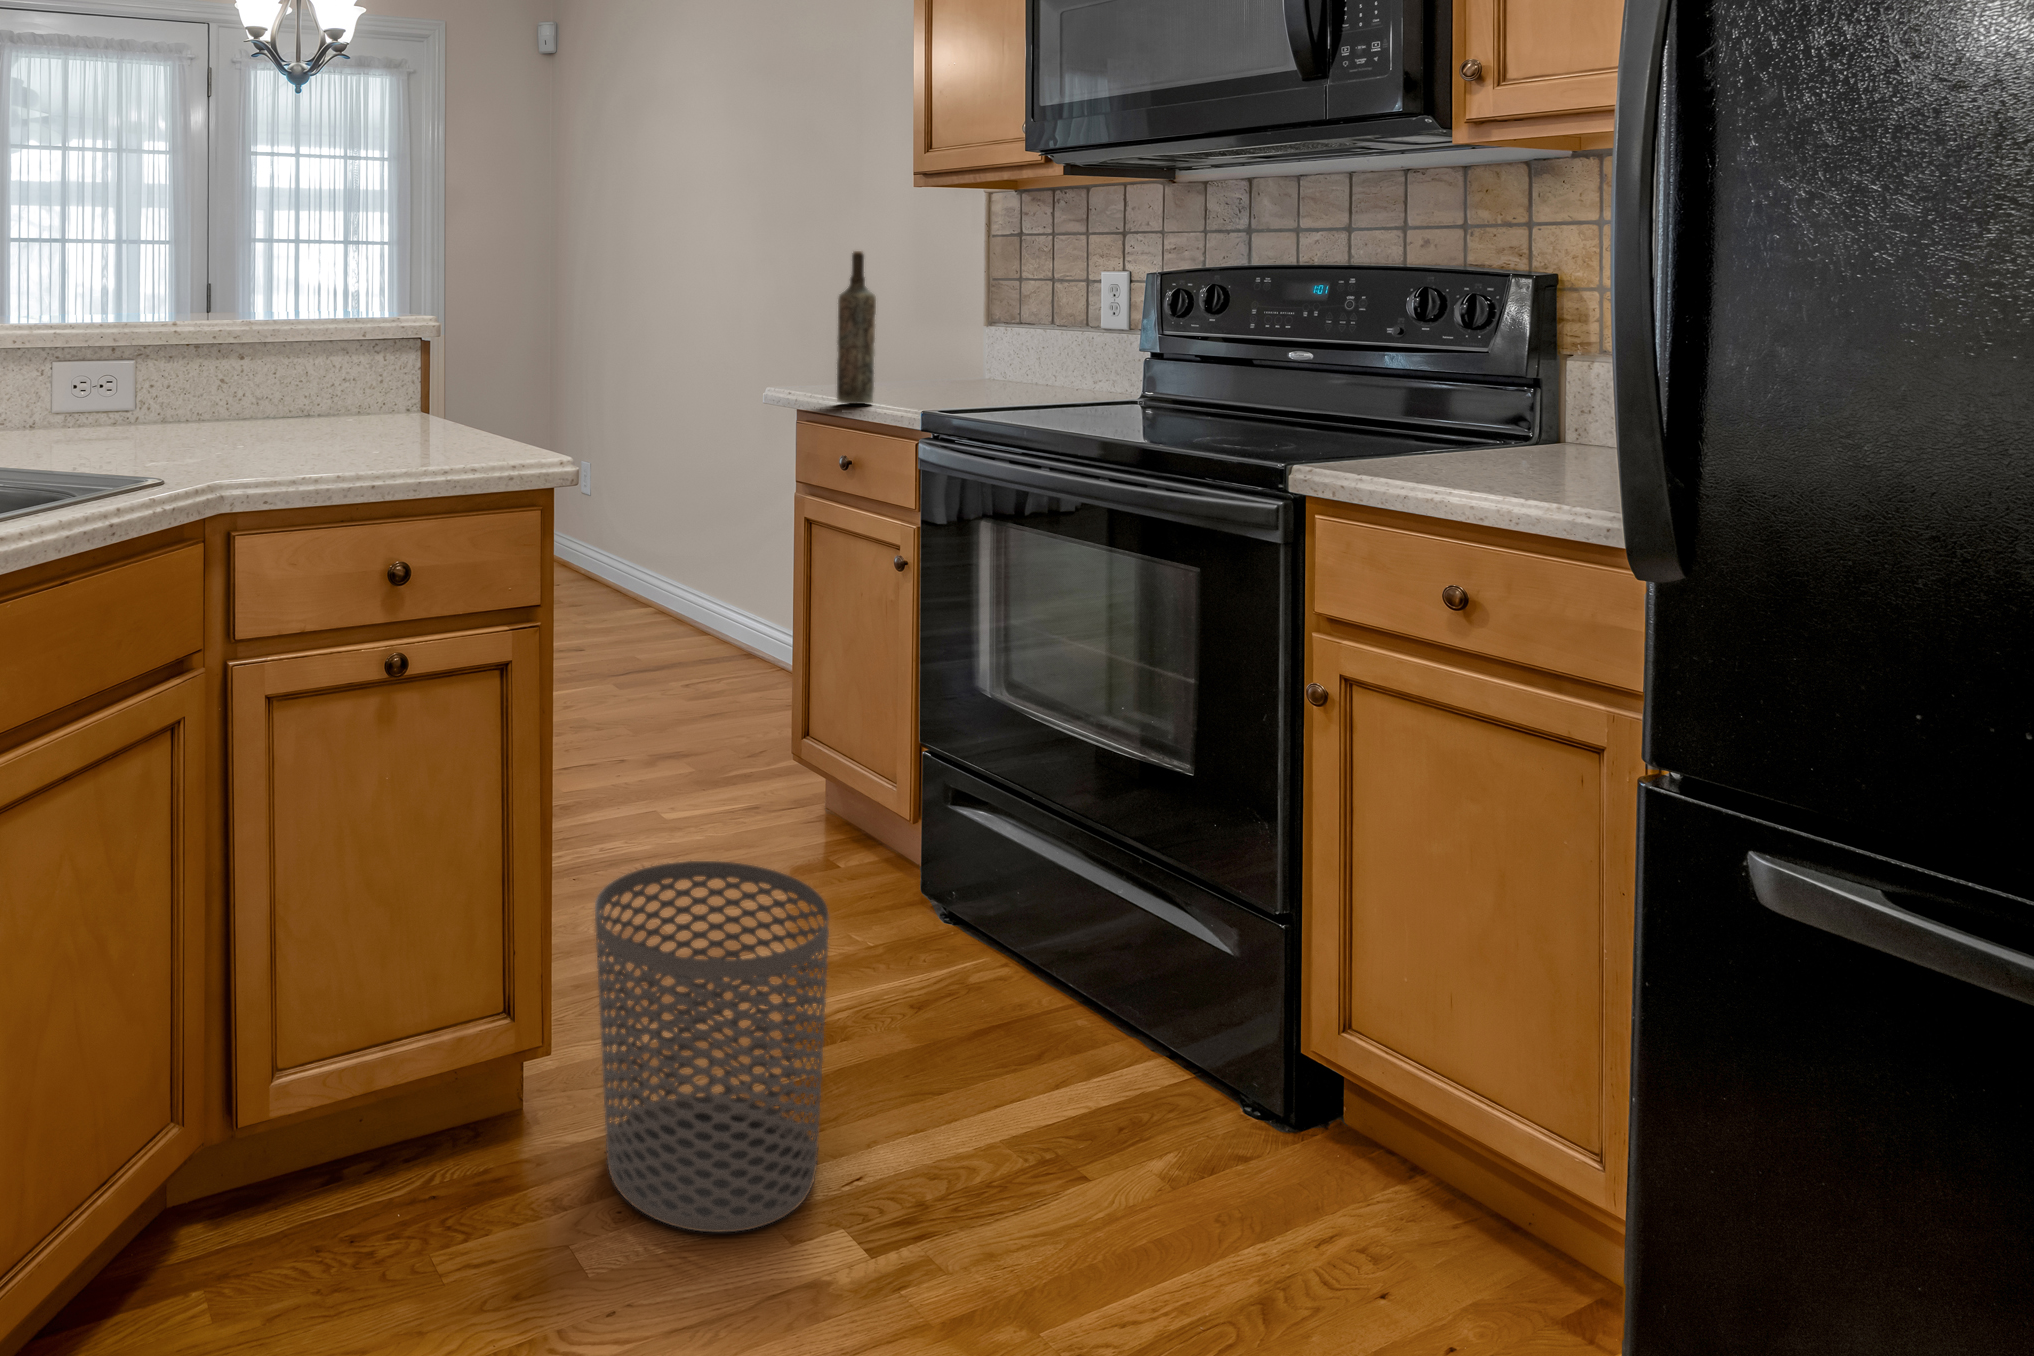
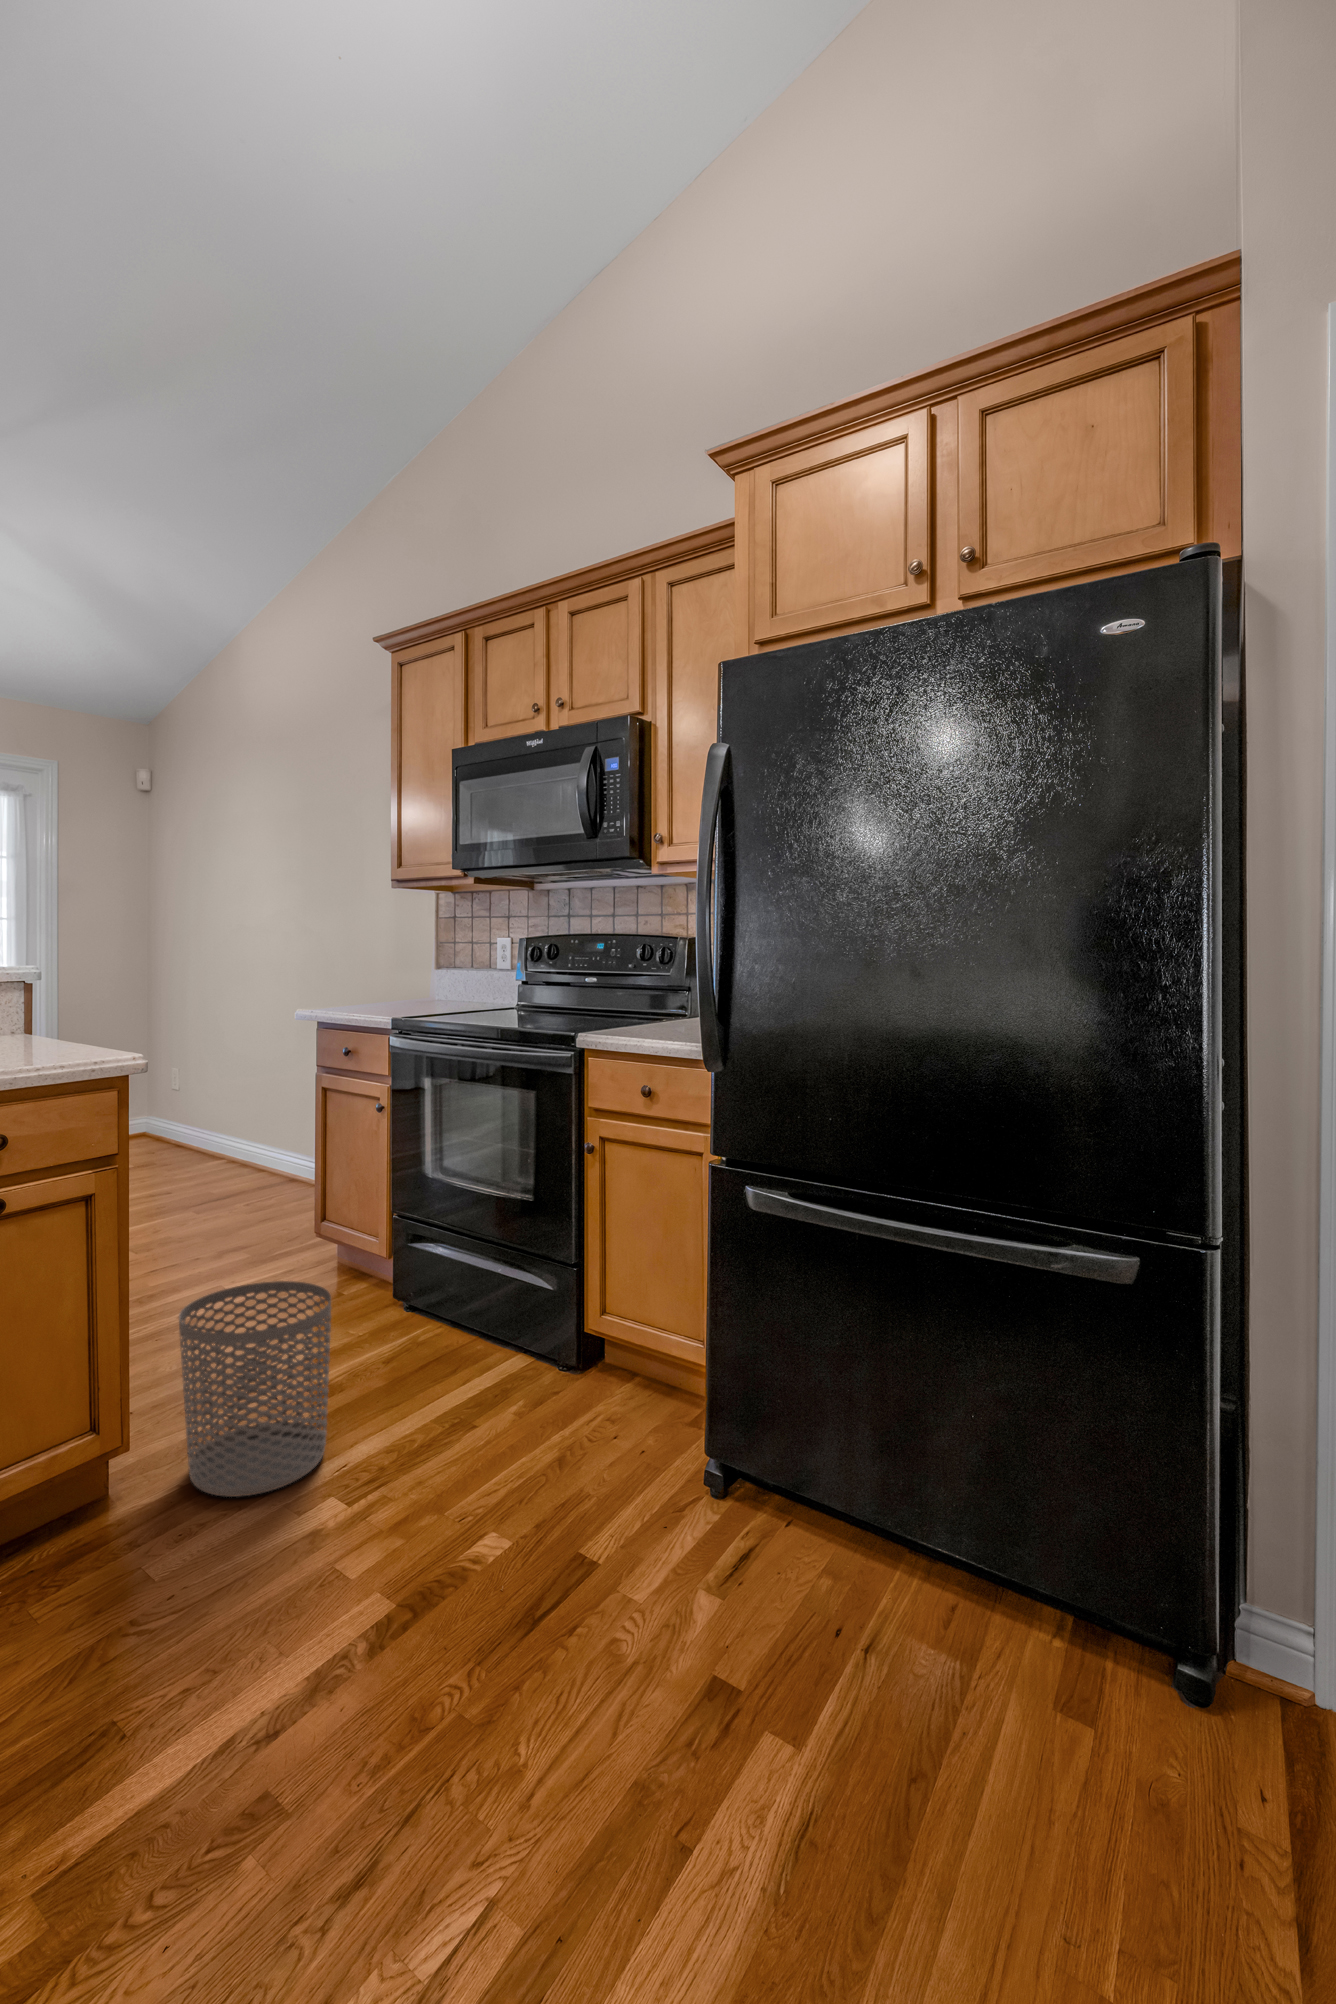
bottle: present [837,251,876,404] -> none [341,923,365,1014]

